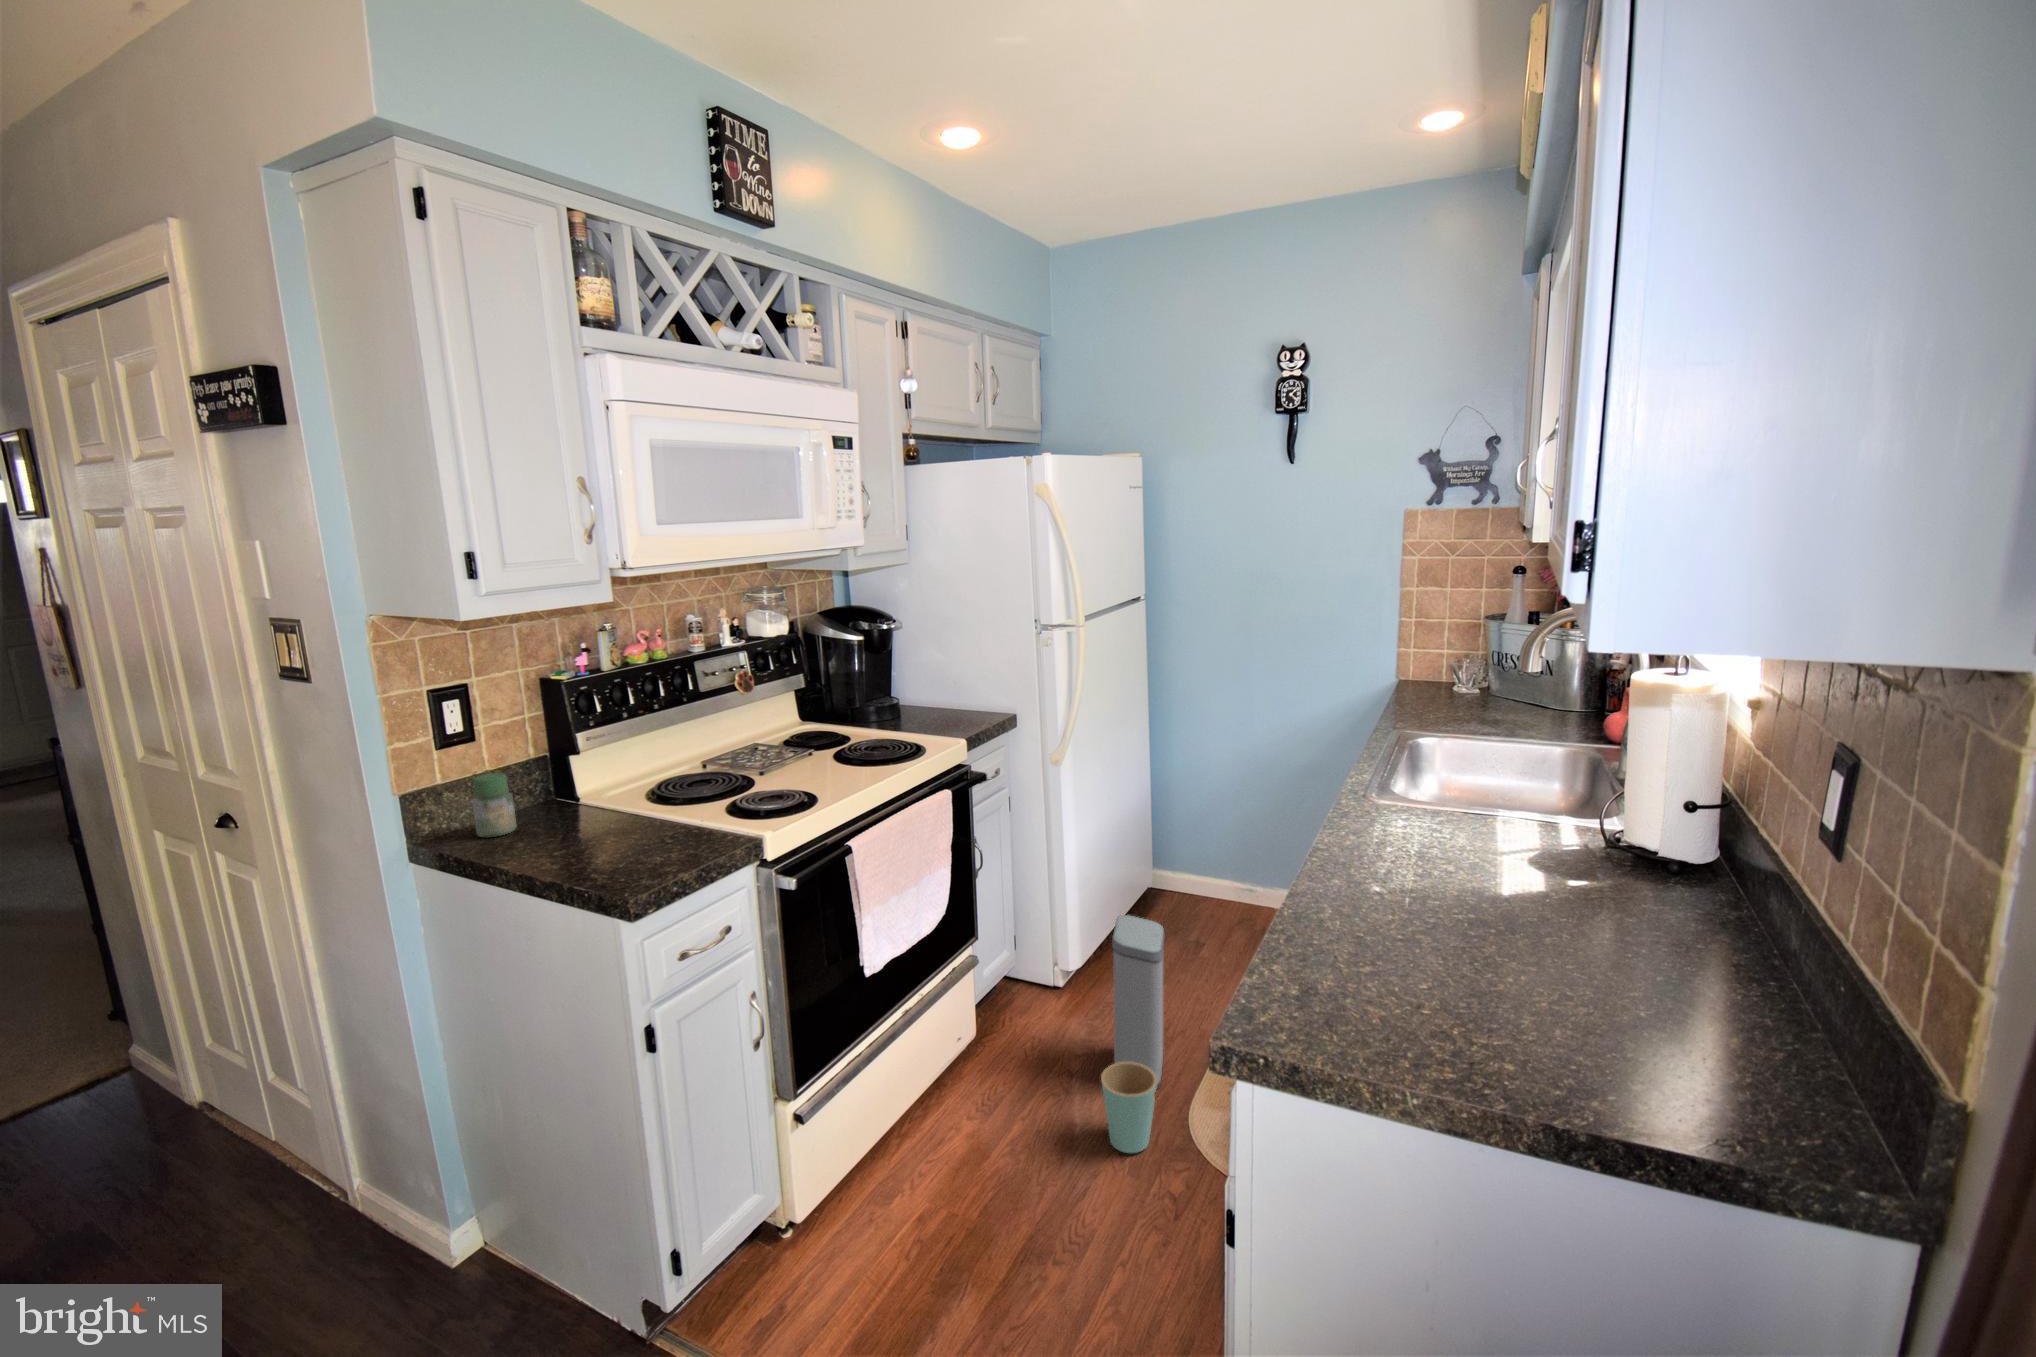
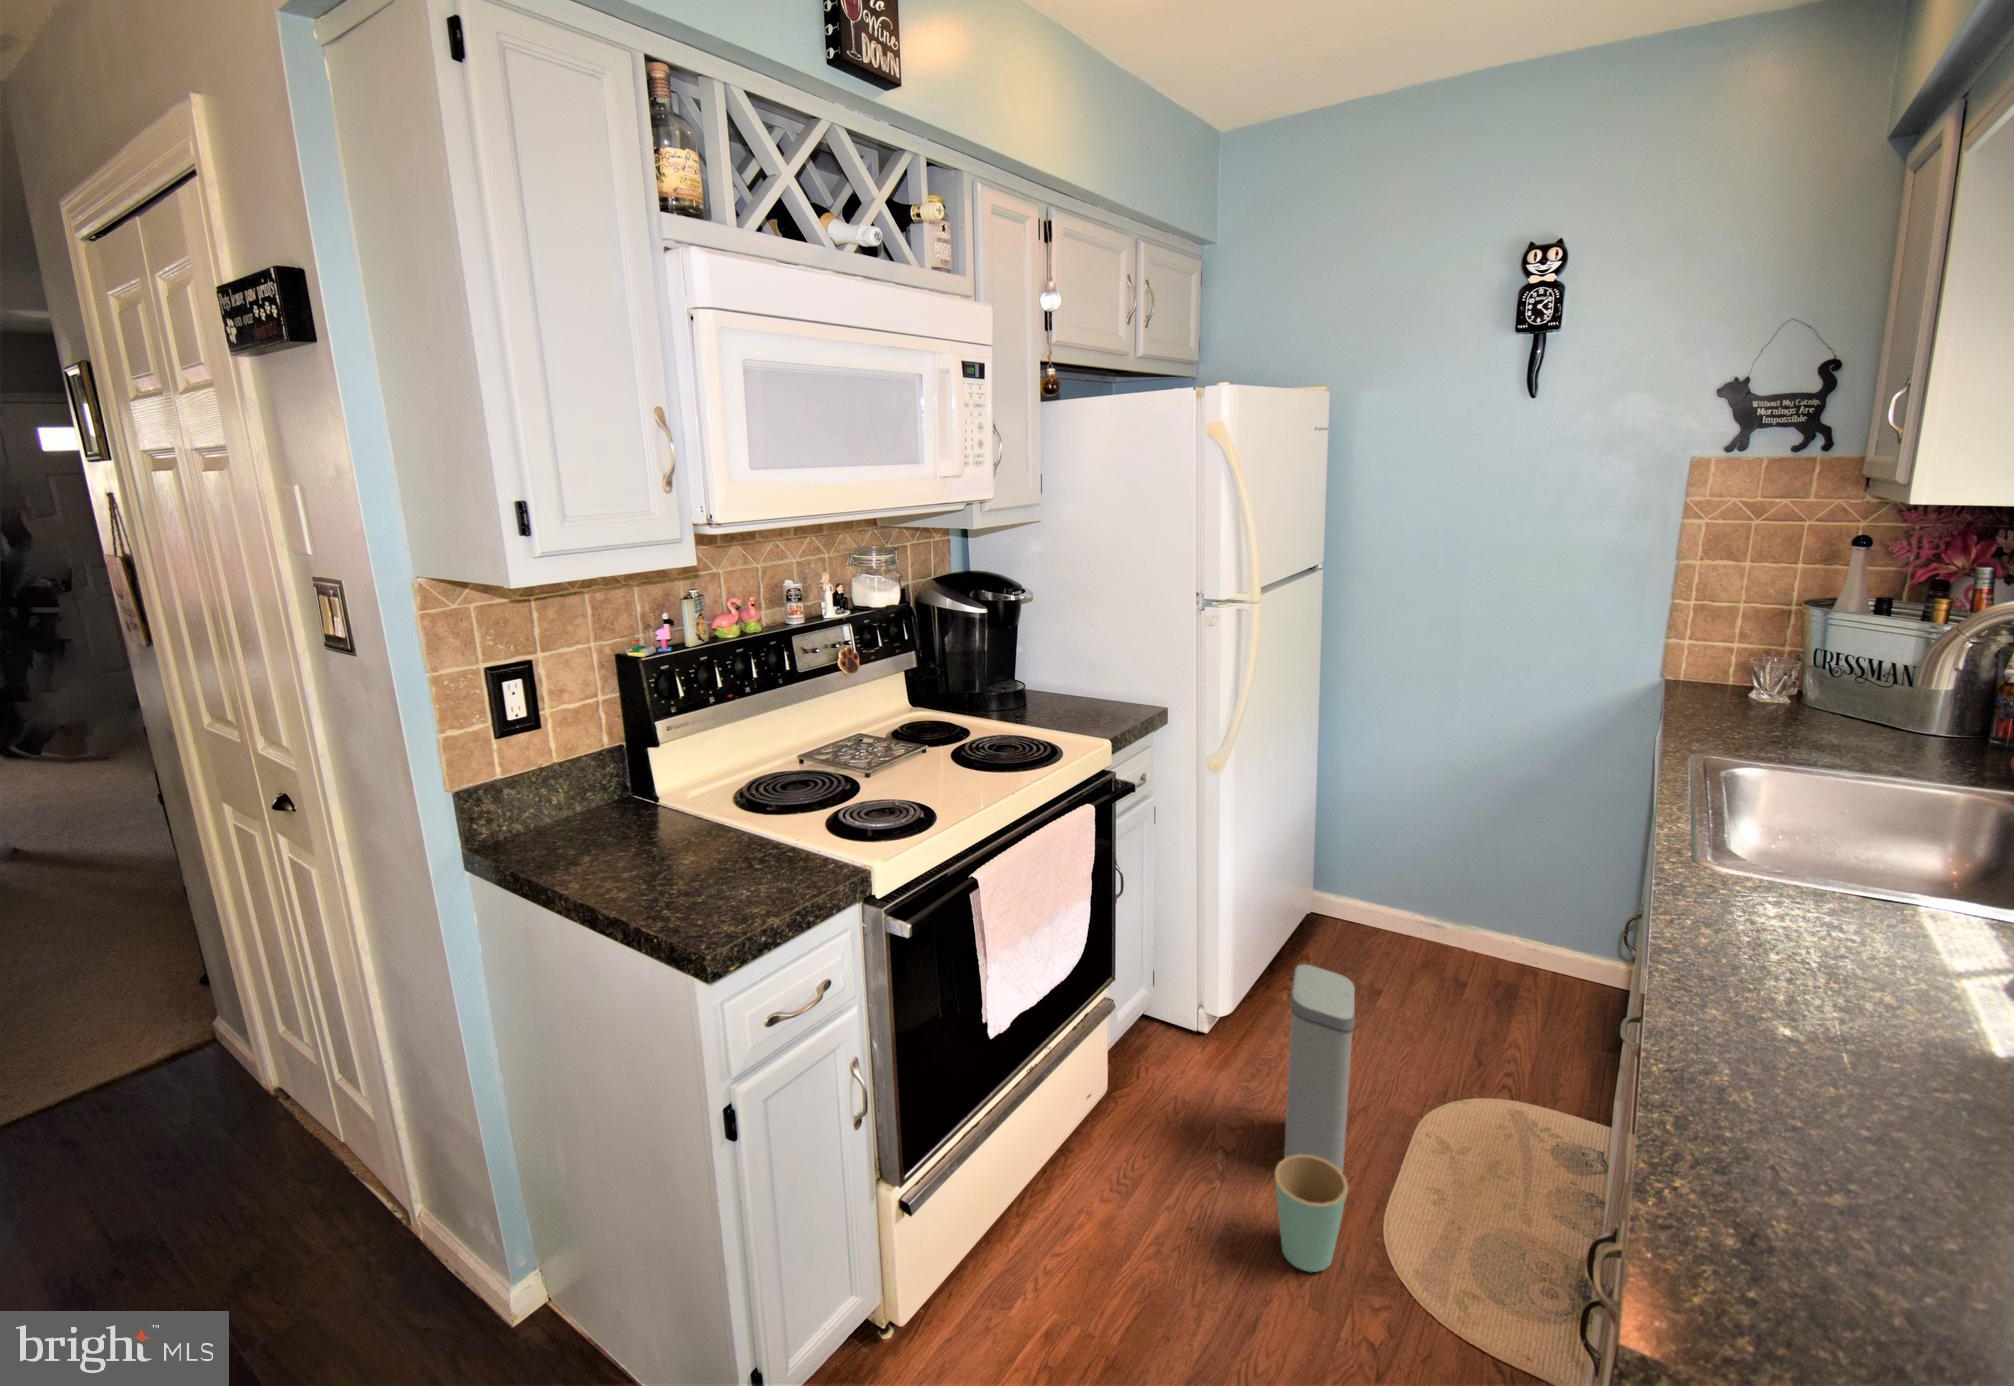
jar: present [472,773,517,837] -> none [532,769,583,847]

